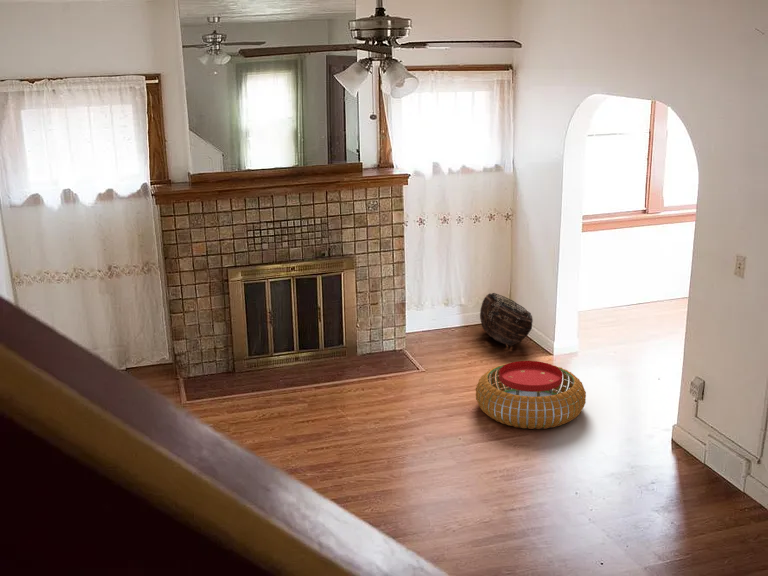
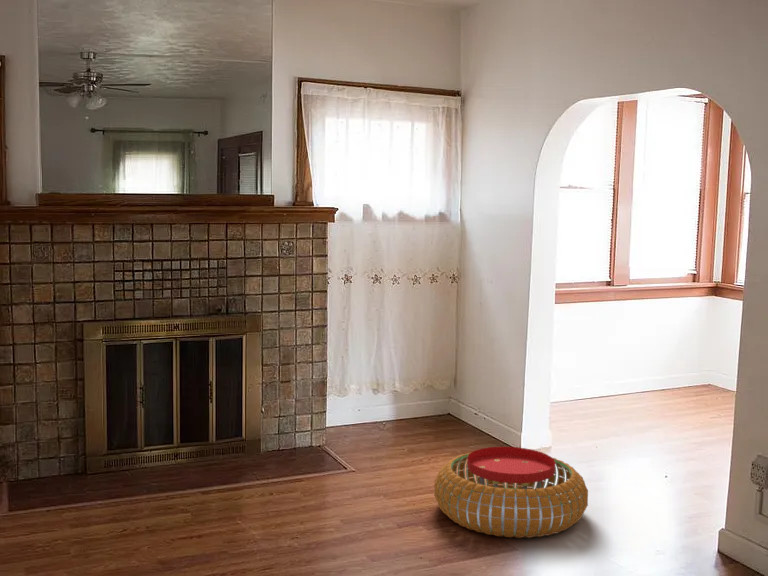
basket: present [480,293,533,345] -> none [421,375,494,440]

